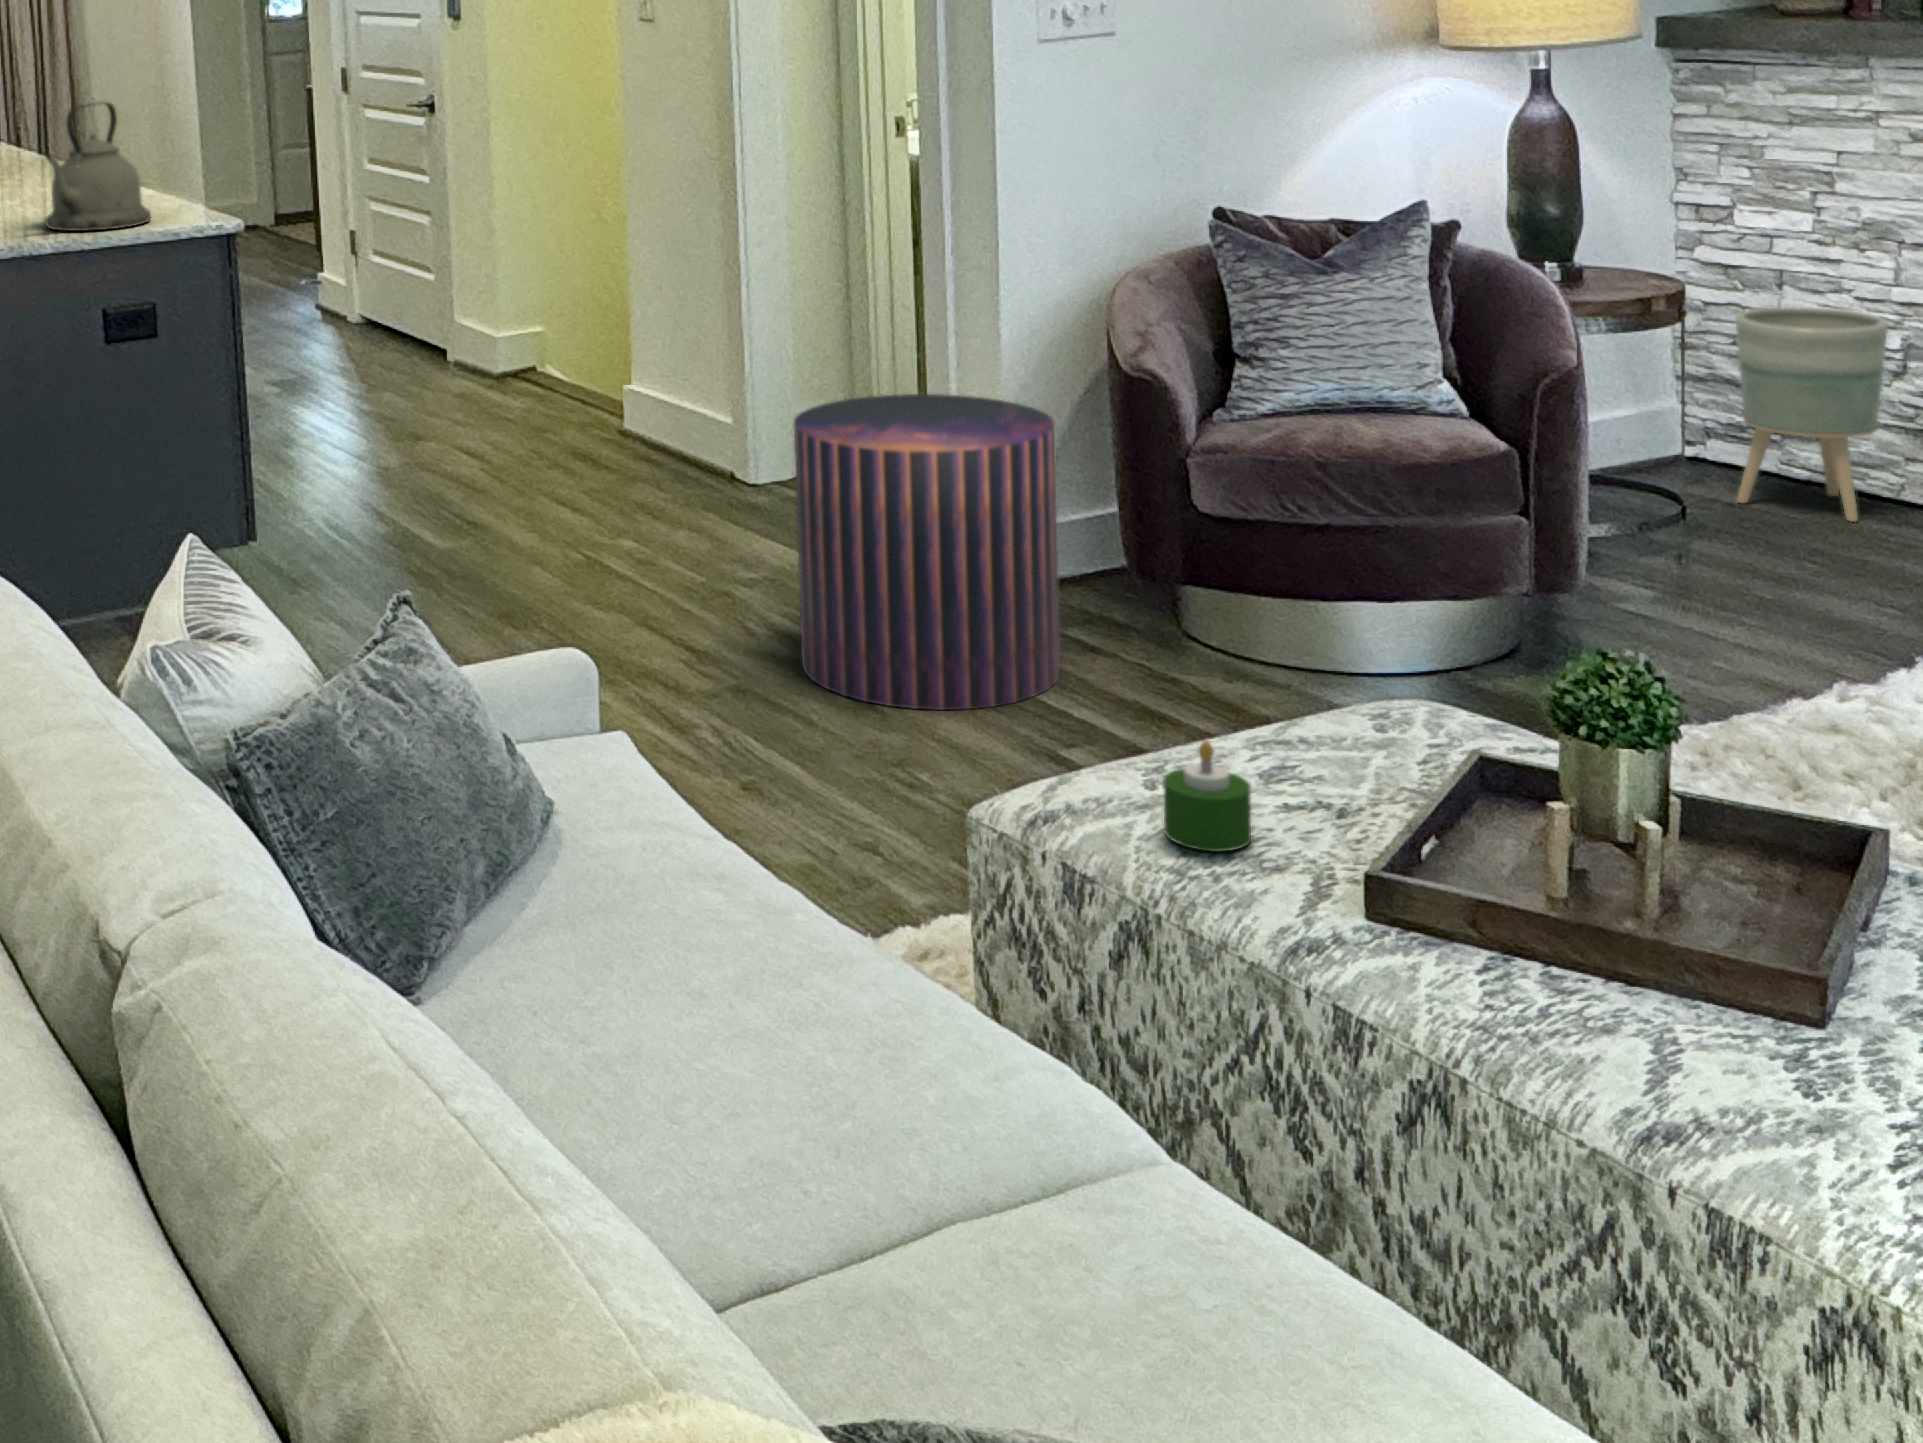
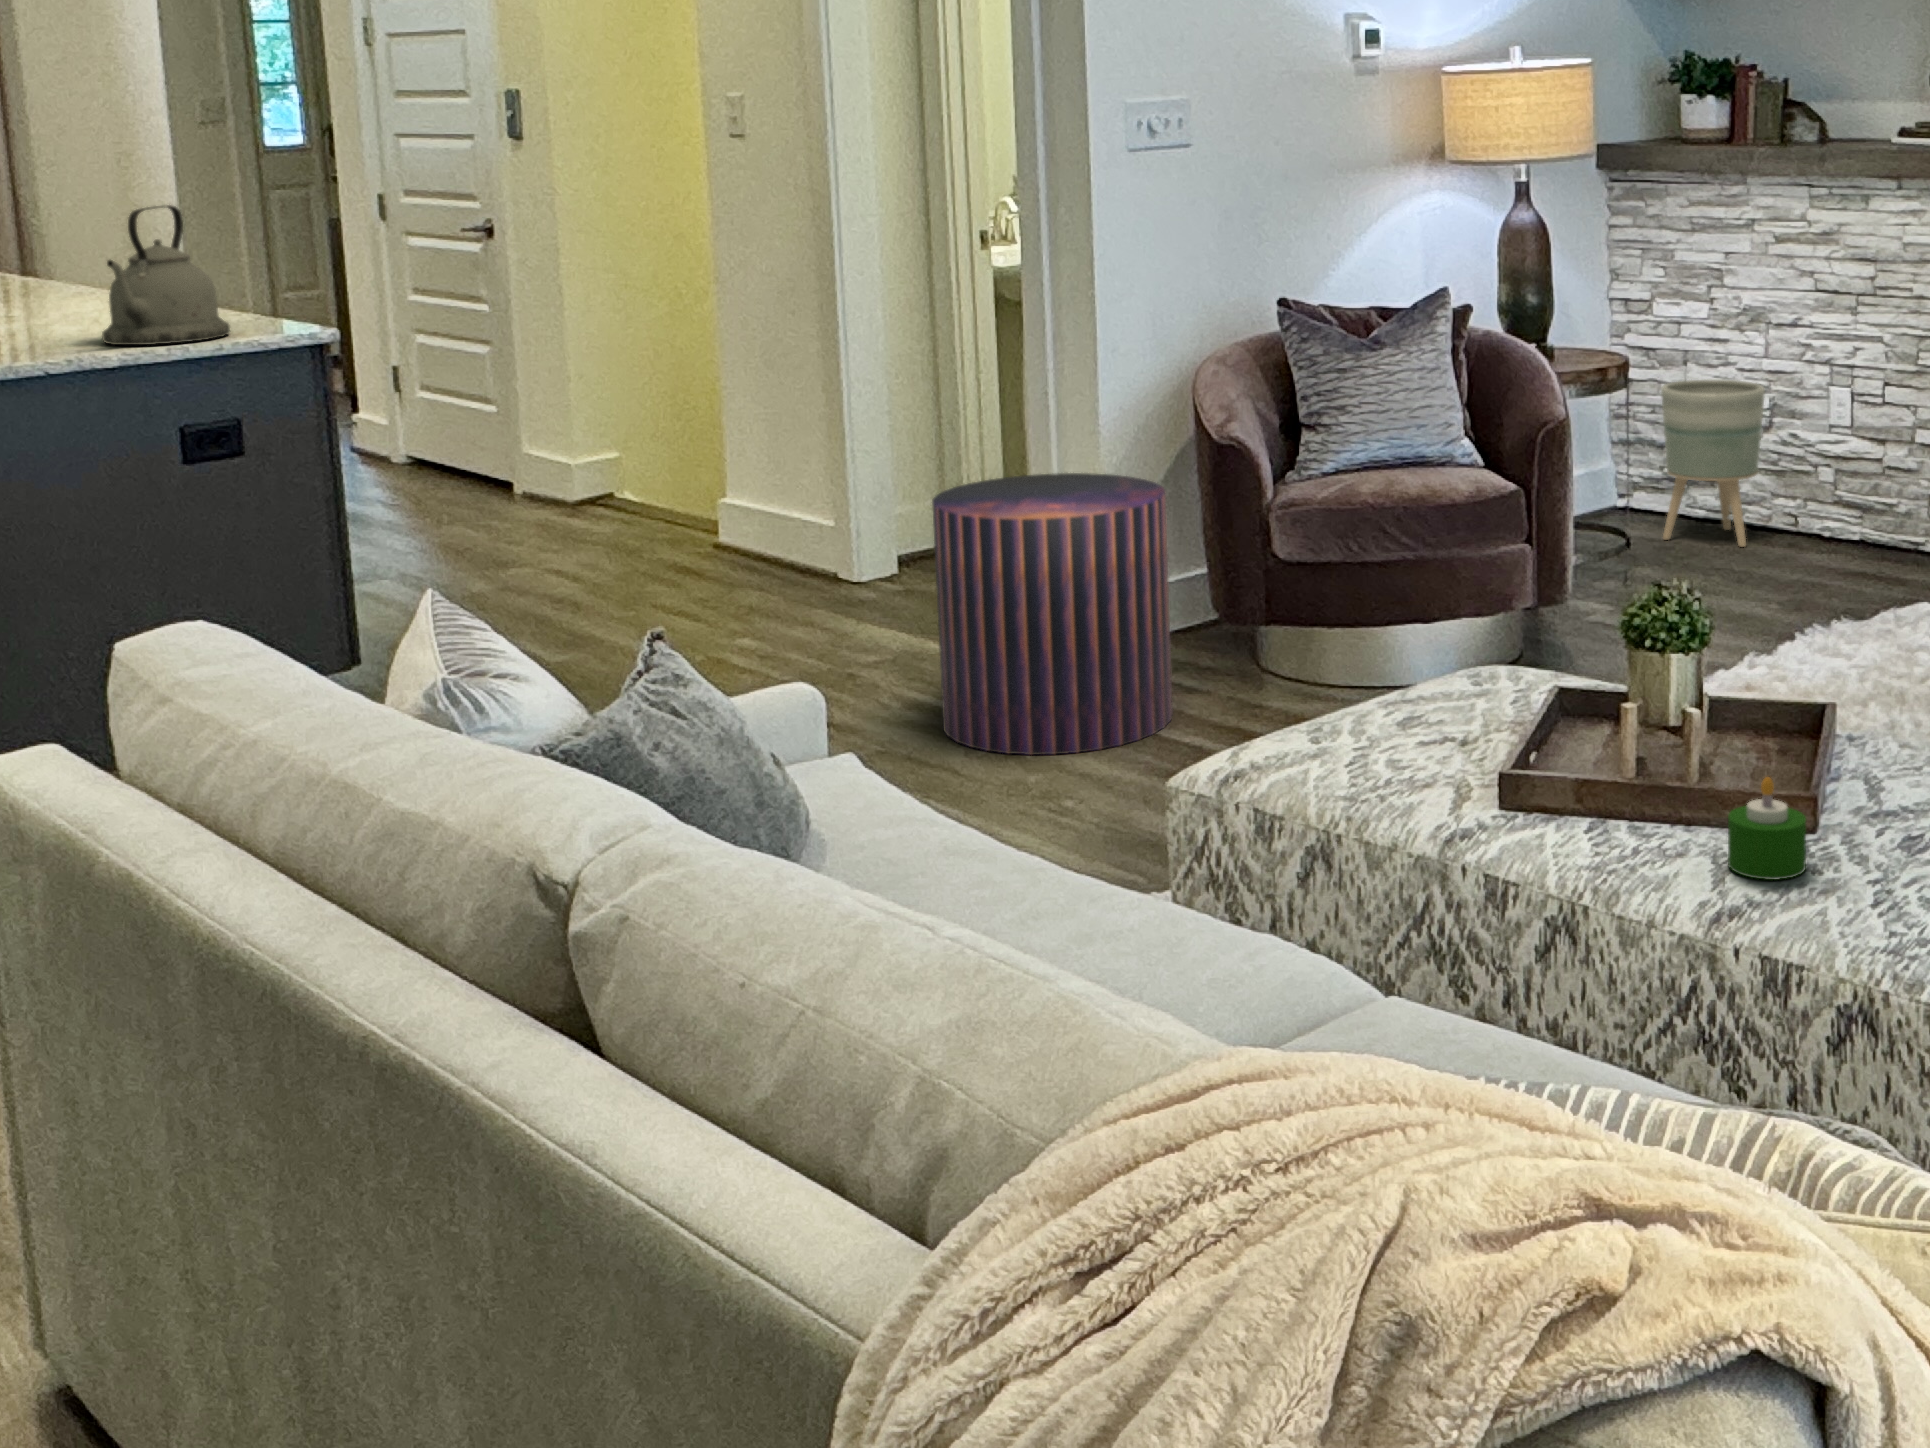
candle: present [1164,741,1251,852] -> present [1728,777,1806,880]

